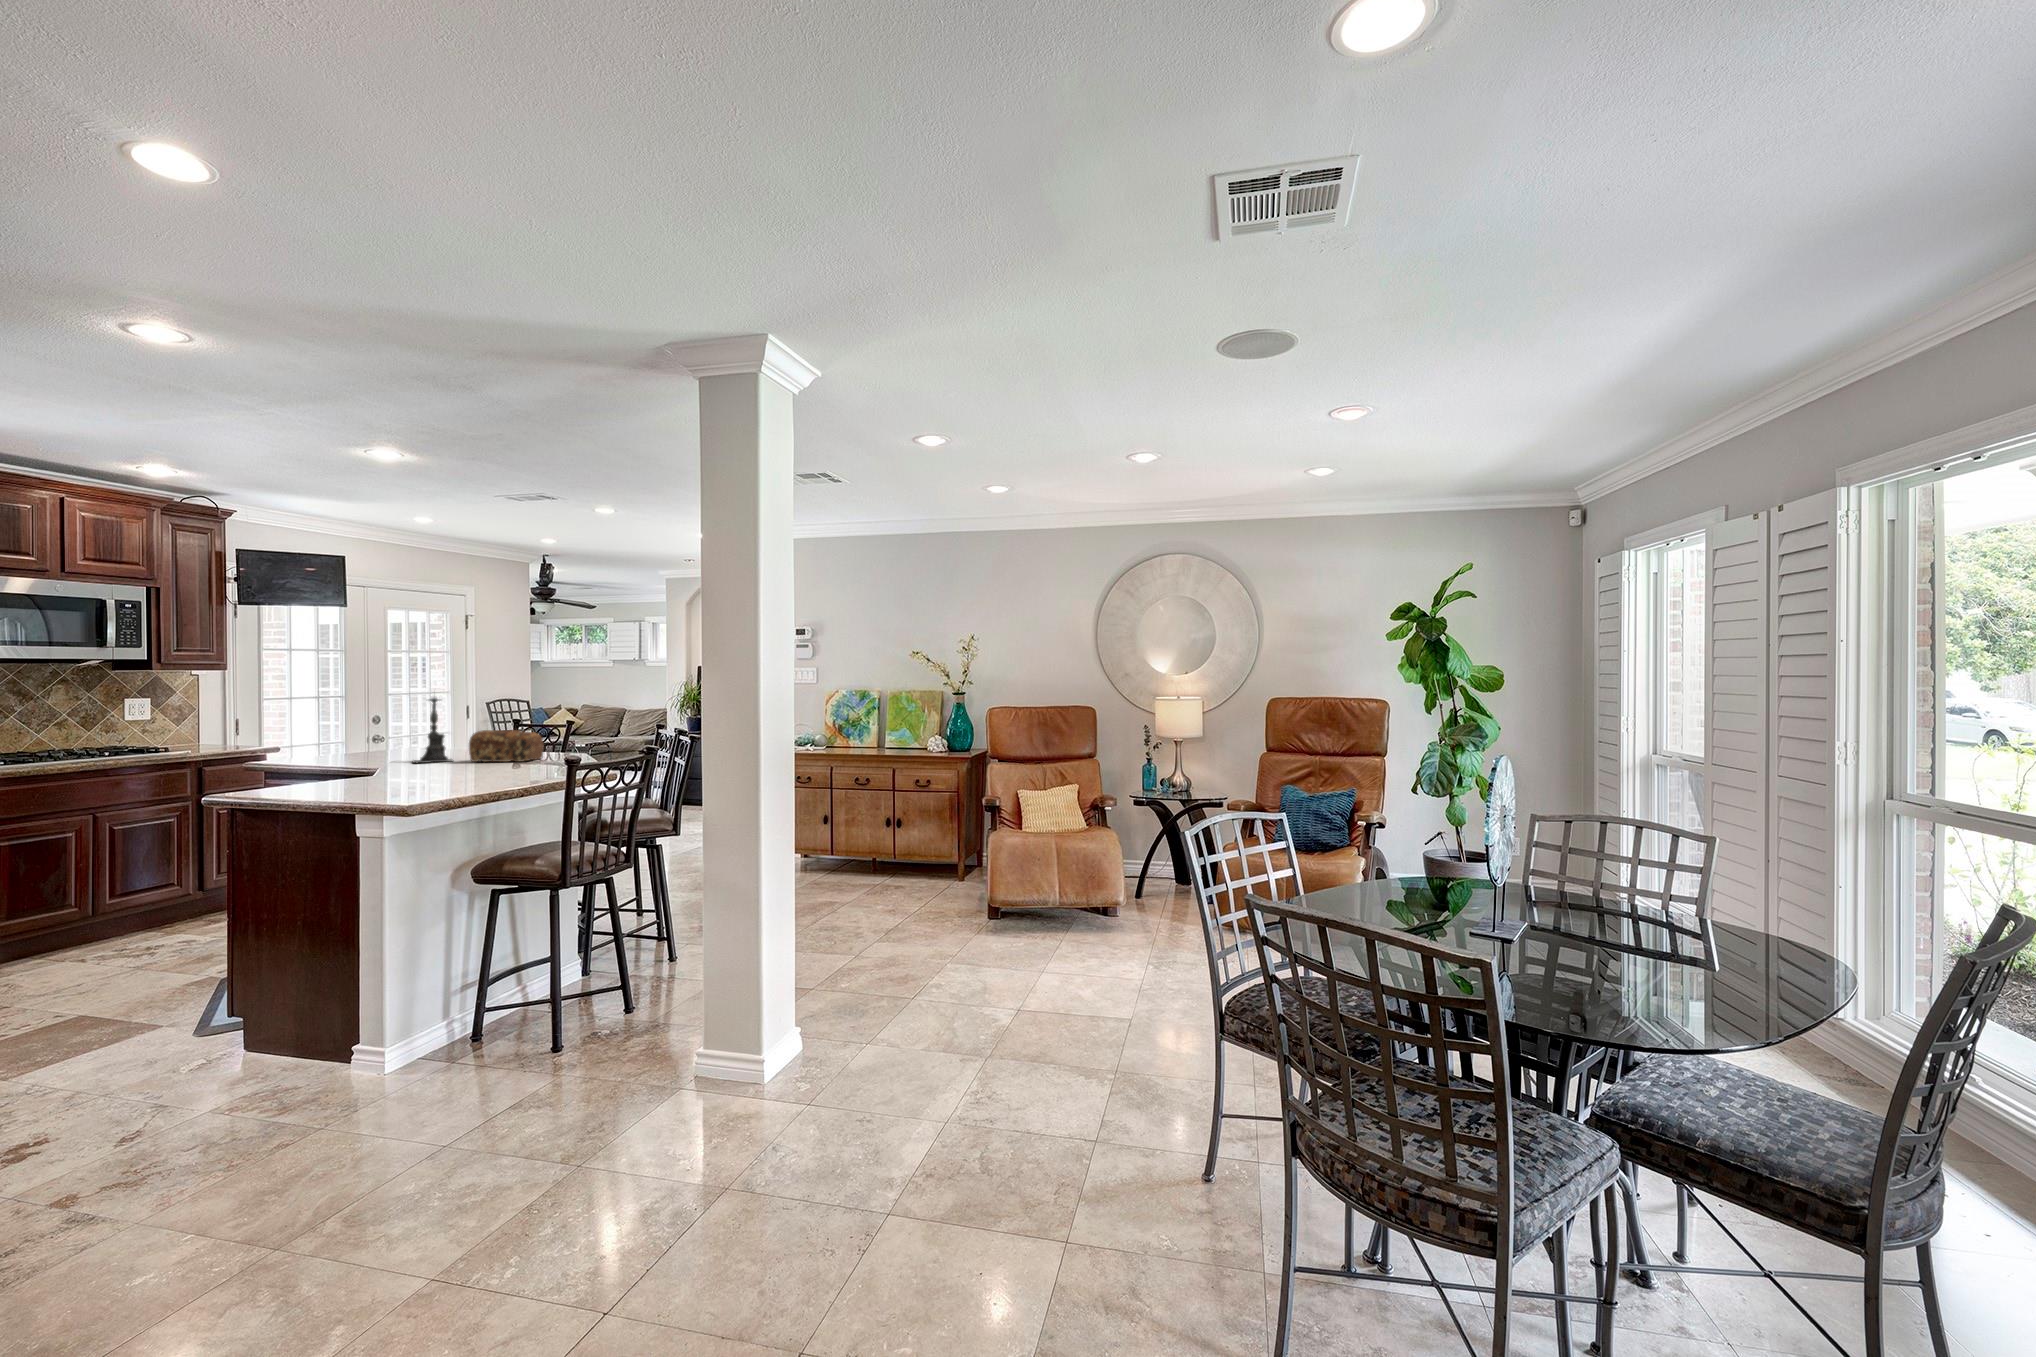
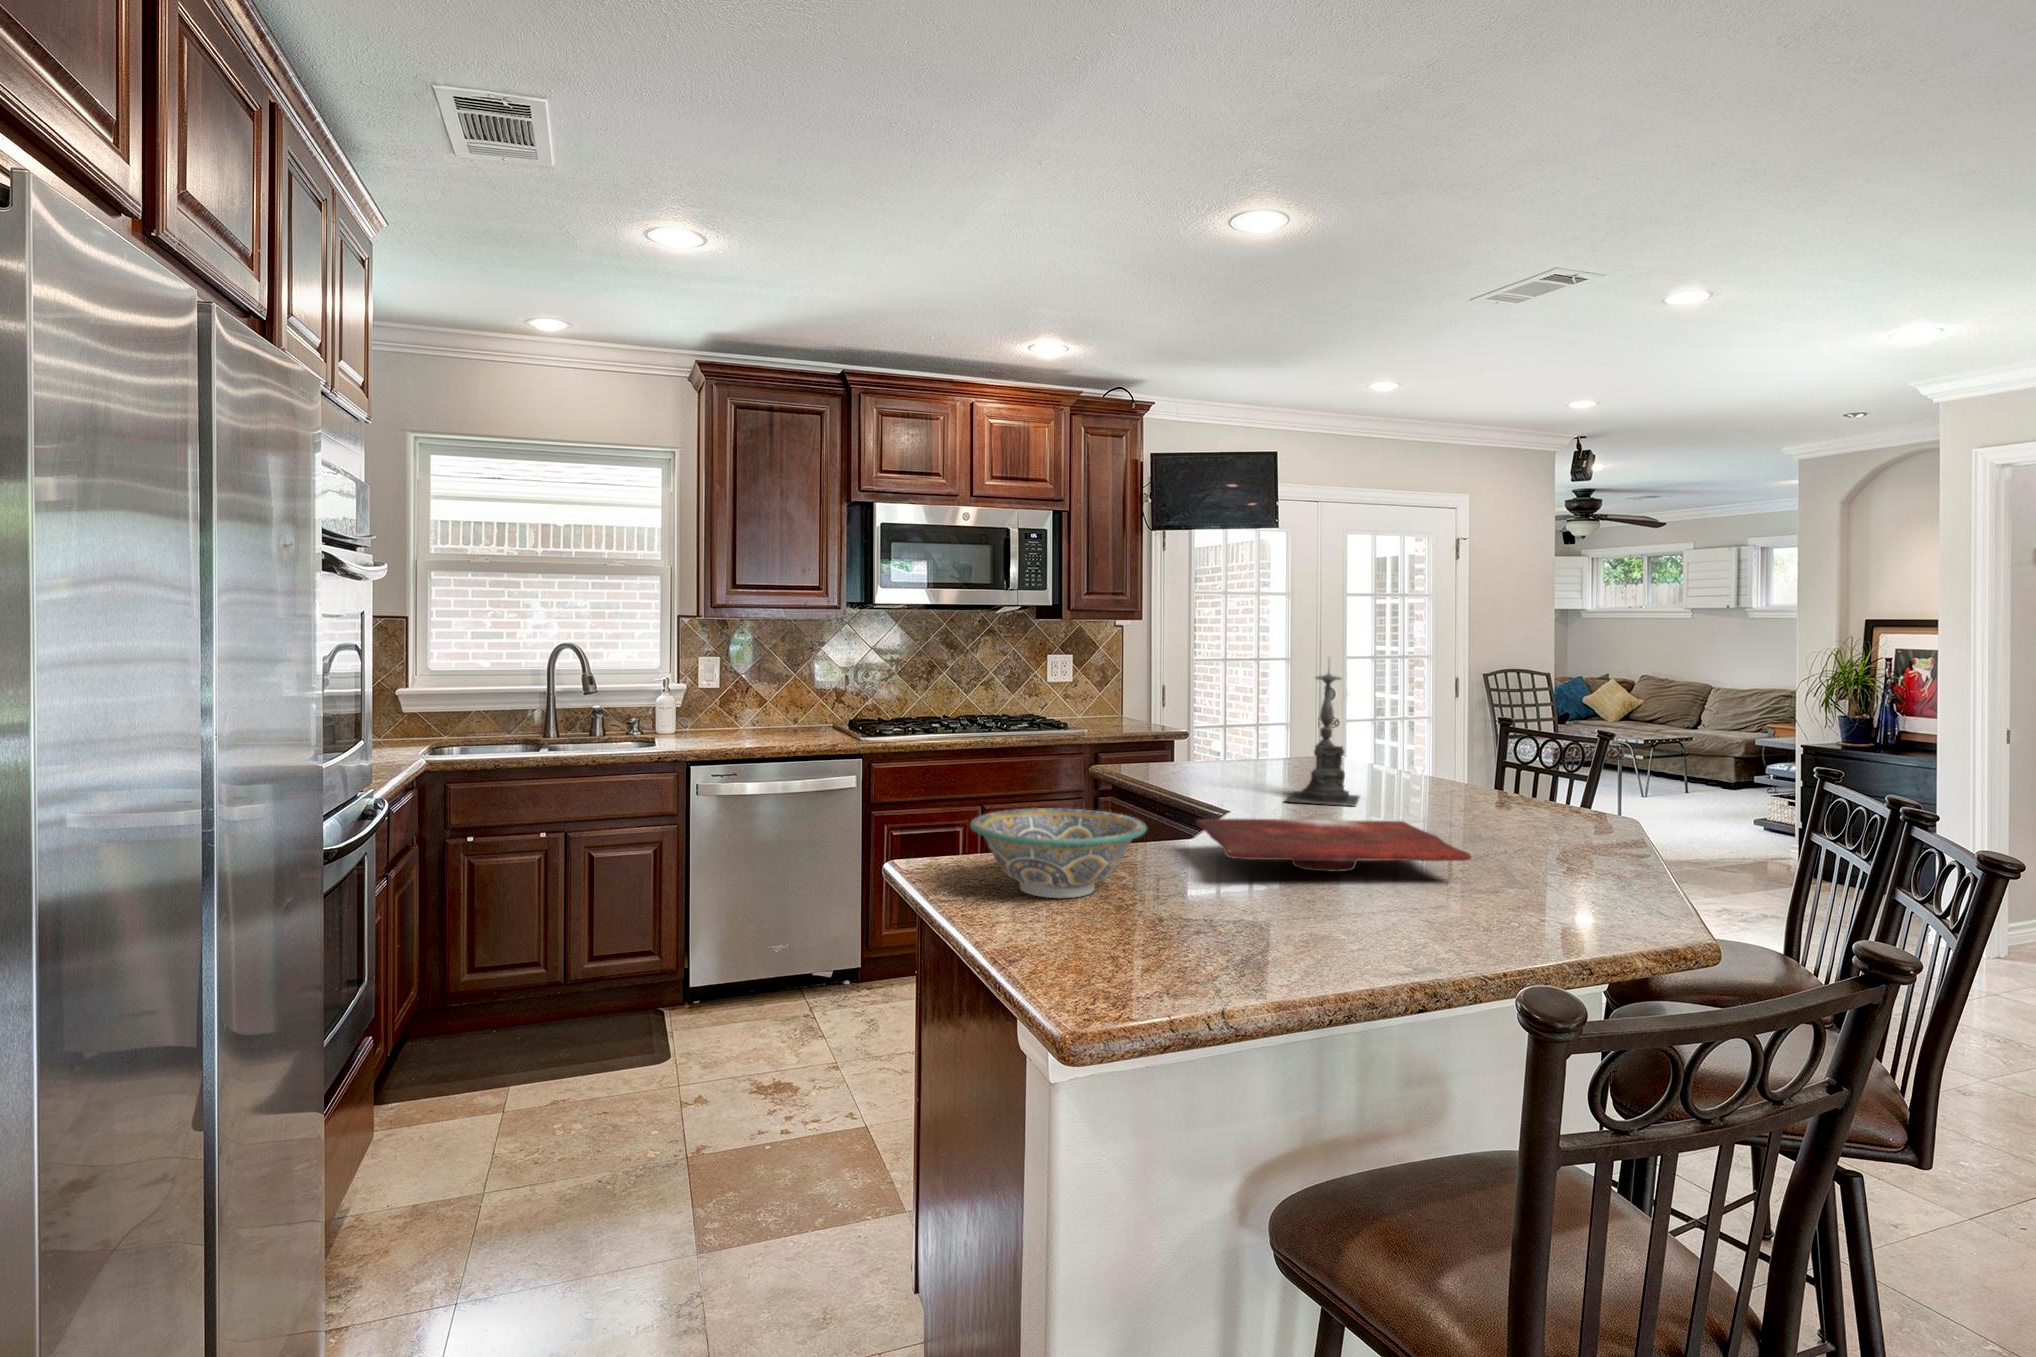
bread loaf: present [469,730,544,762] -> none [1375,749,1534,834]
cutting board: none [392,756,527,775] -> present [1196,819,1471,872]
bowl: none [293,758,390,792] -> present [970,808,1147,898]

